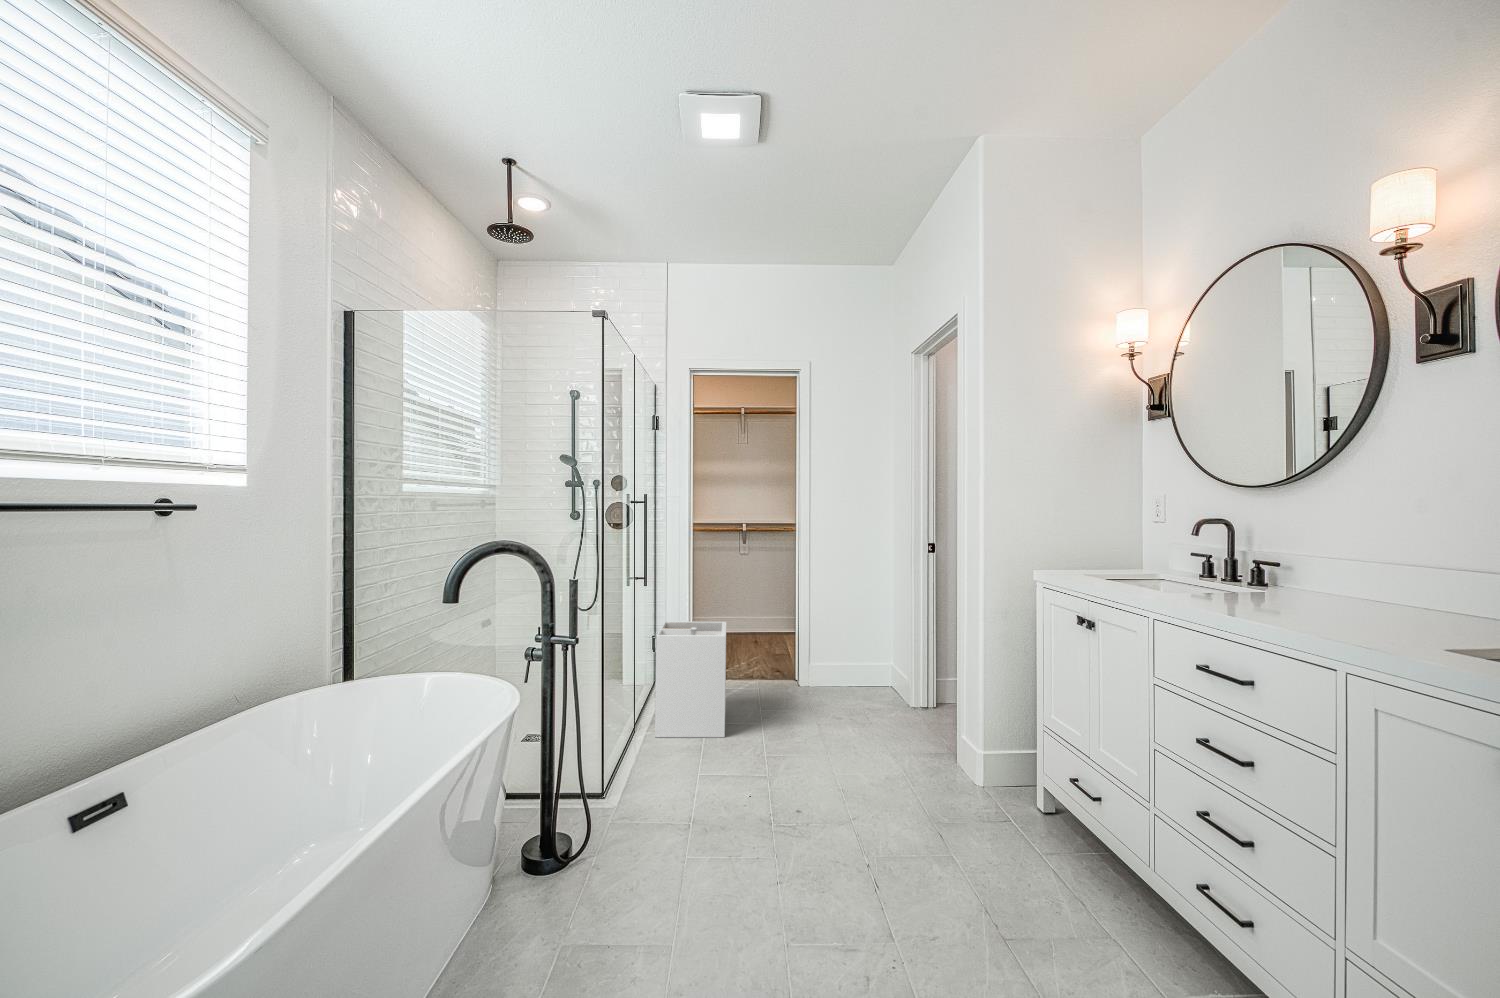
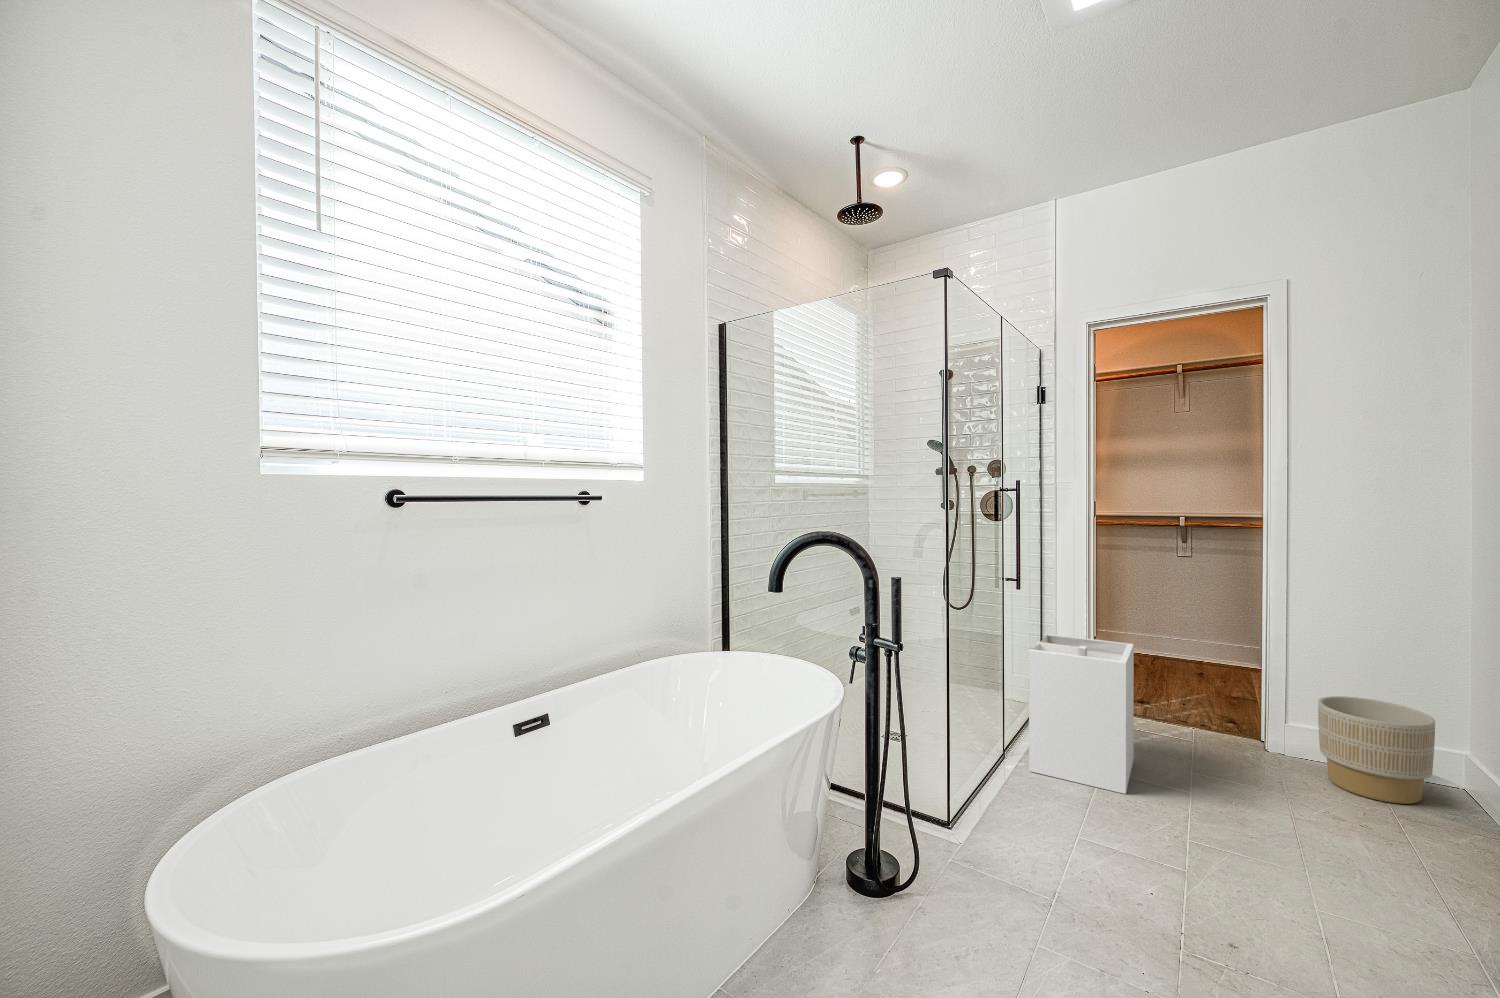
planter: none [829,641,883,705] -> present [1318,696,1435,804]

